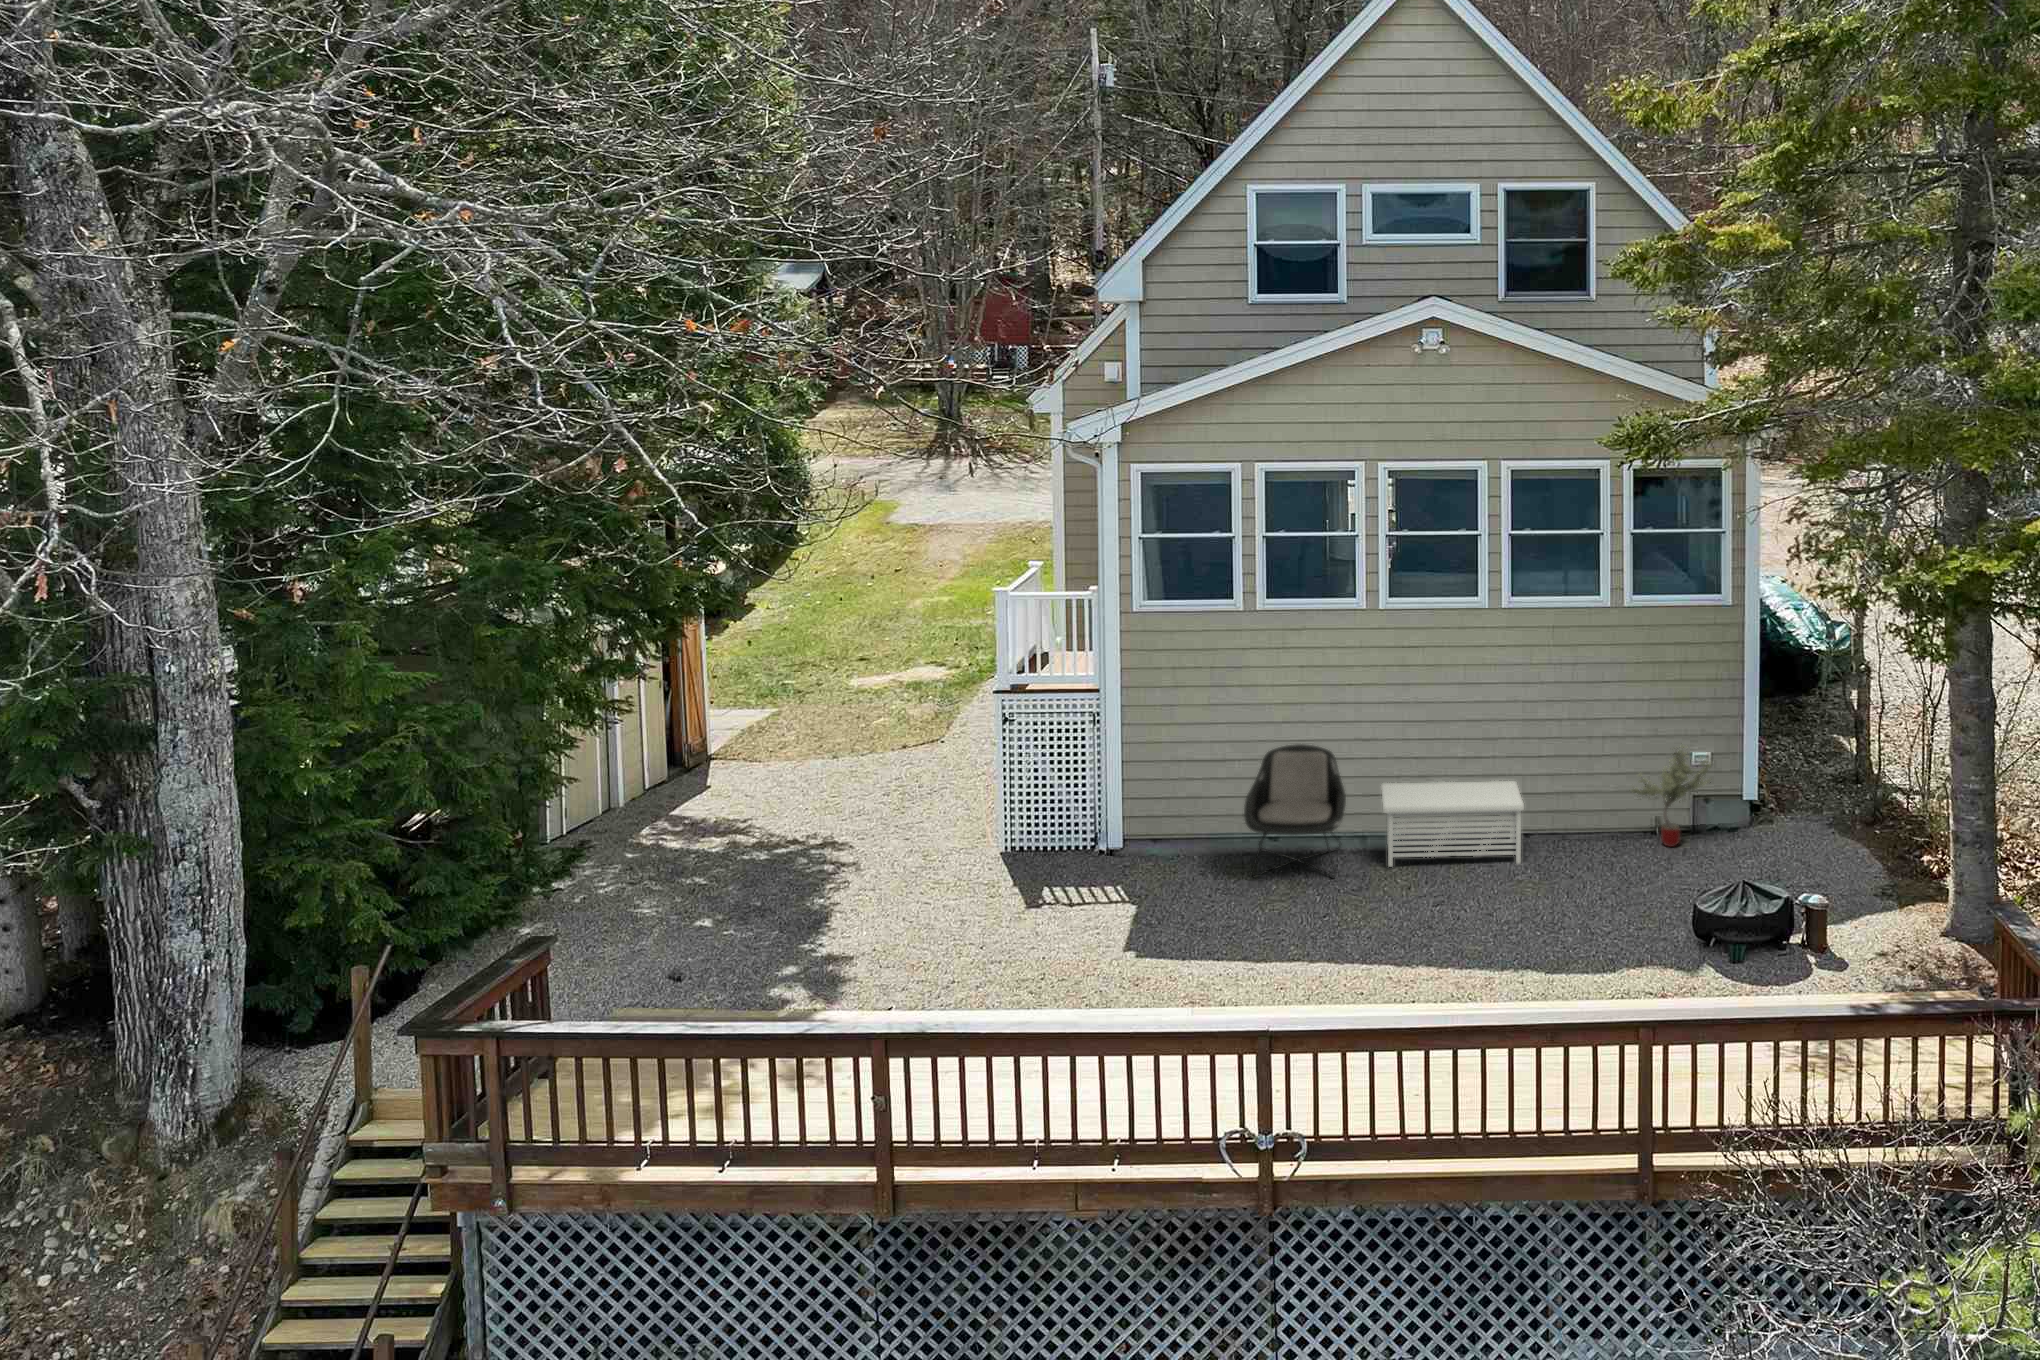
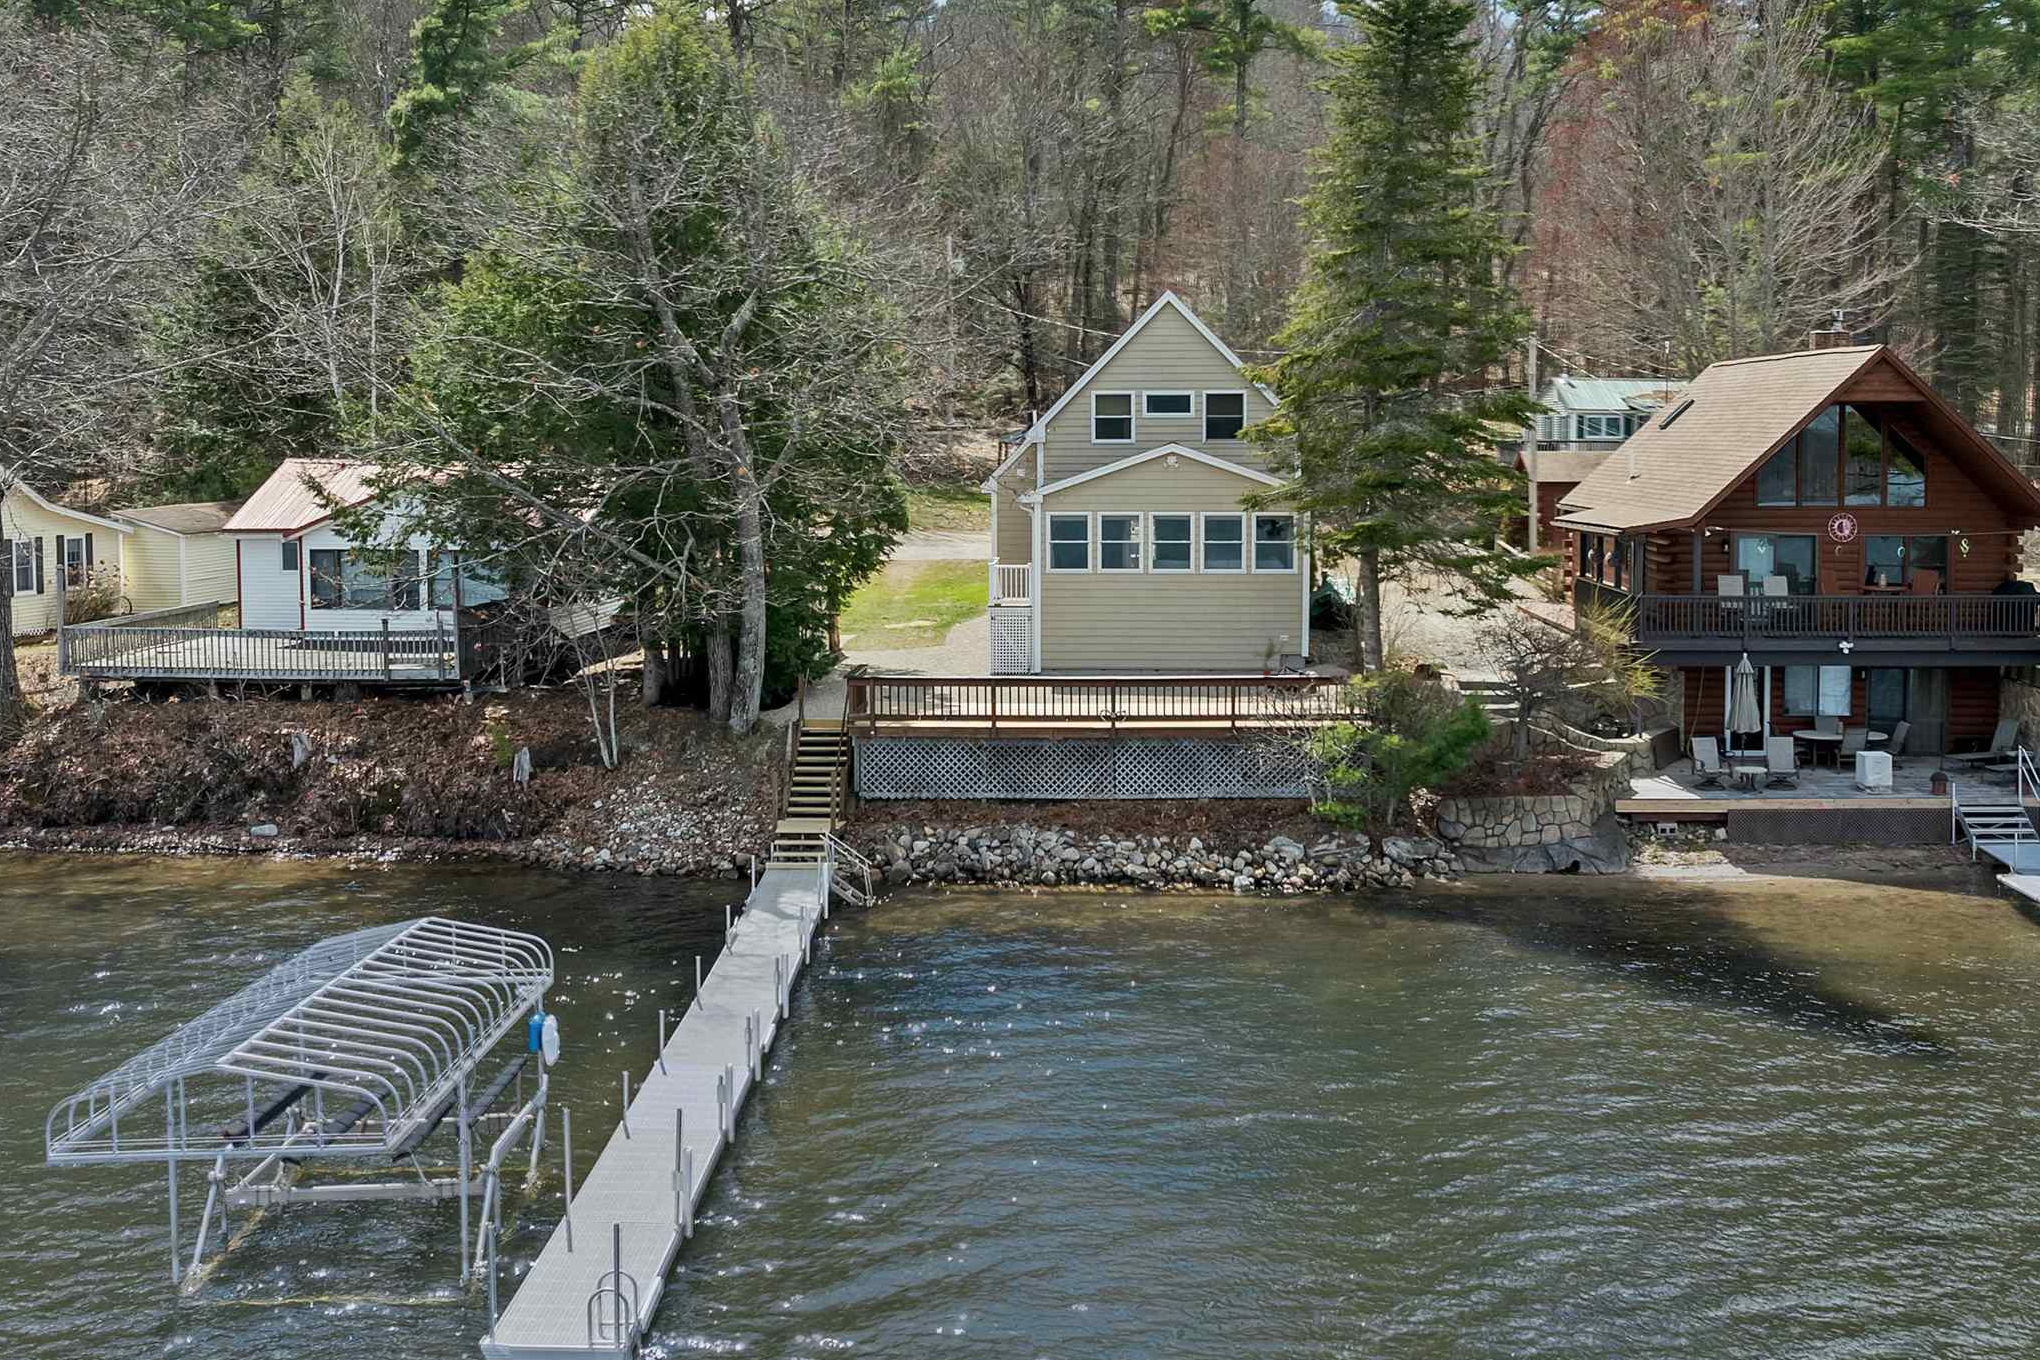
lounge chair: present [1244,744,1346,879] -> none [1090,632,1132,682]
storage bench: present [1381,781,1524,867] -> none [1146,650,1205,681]

